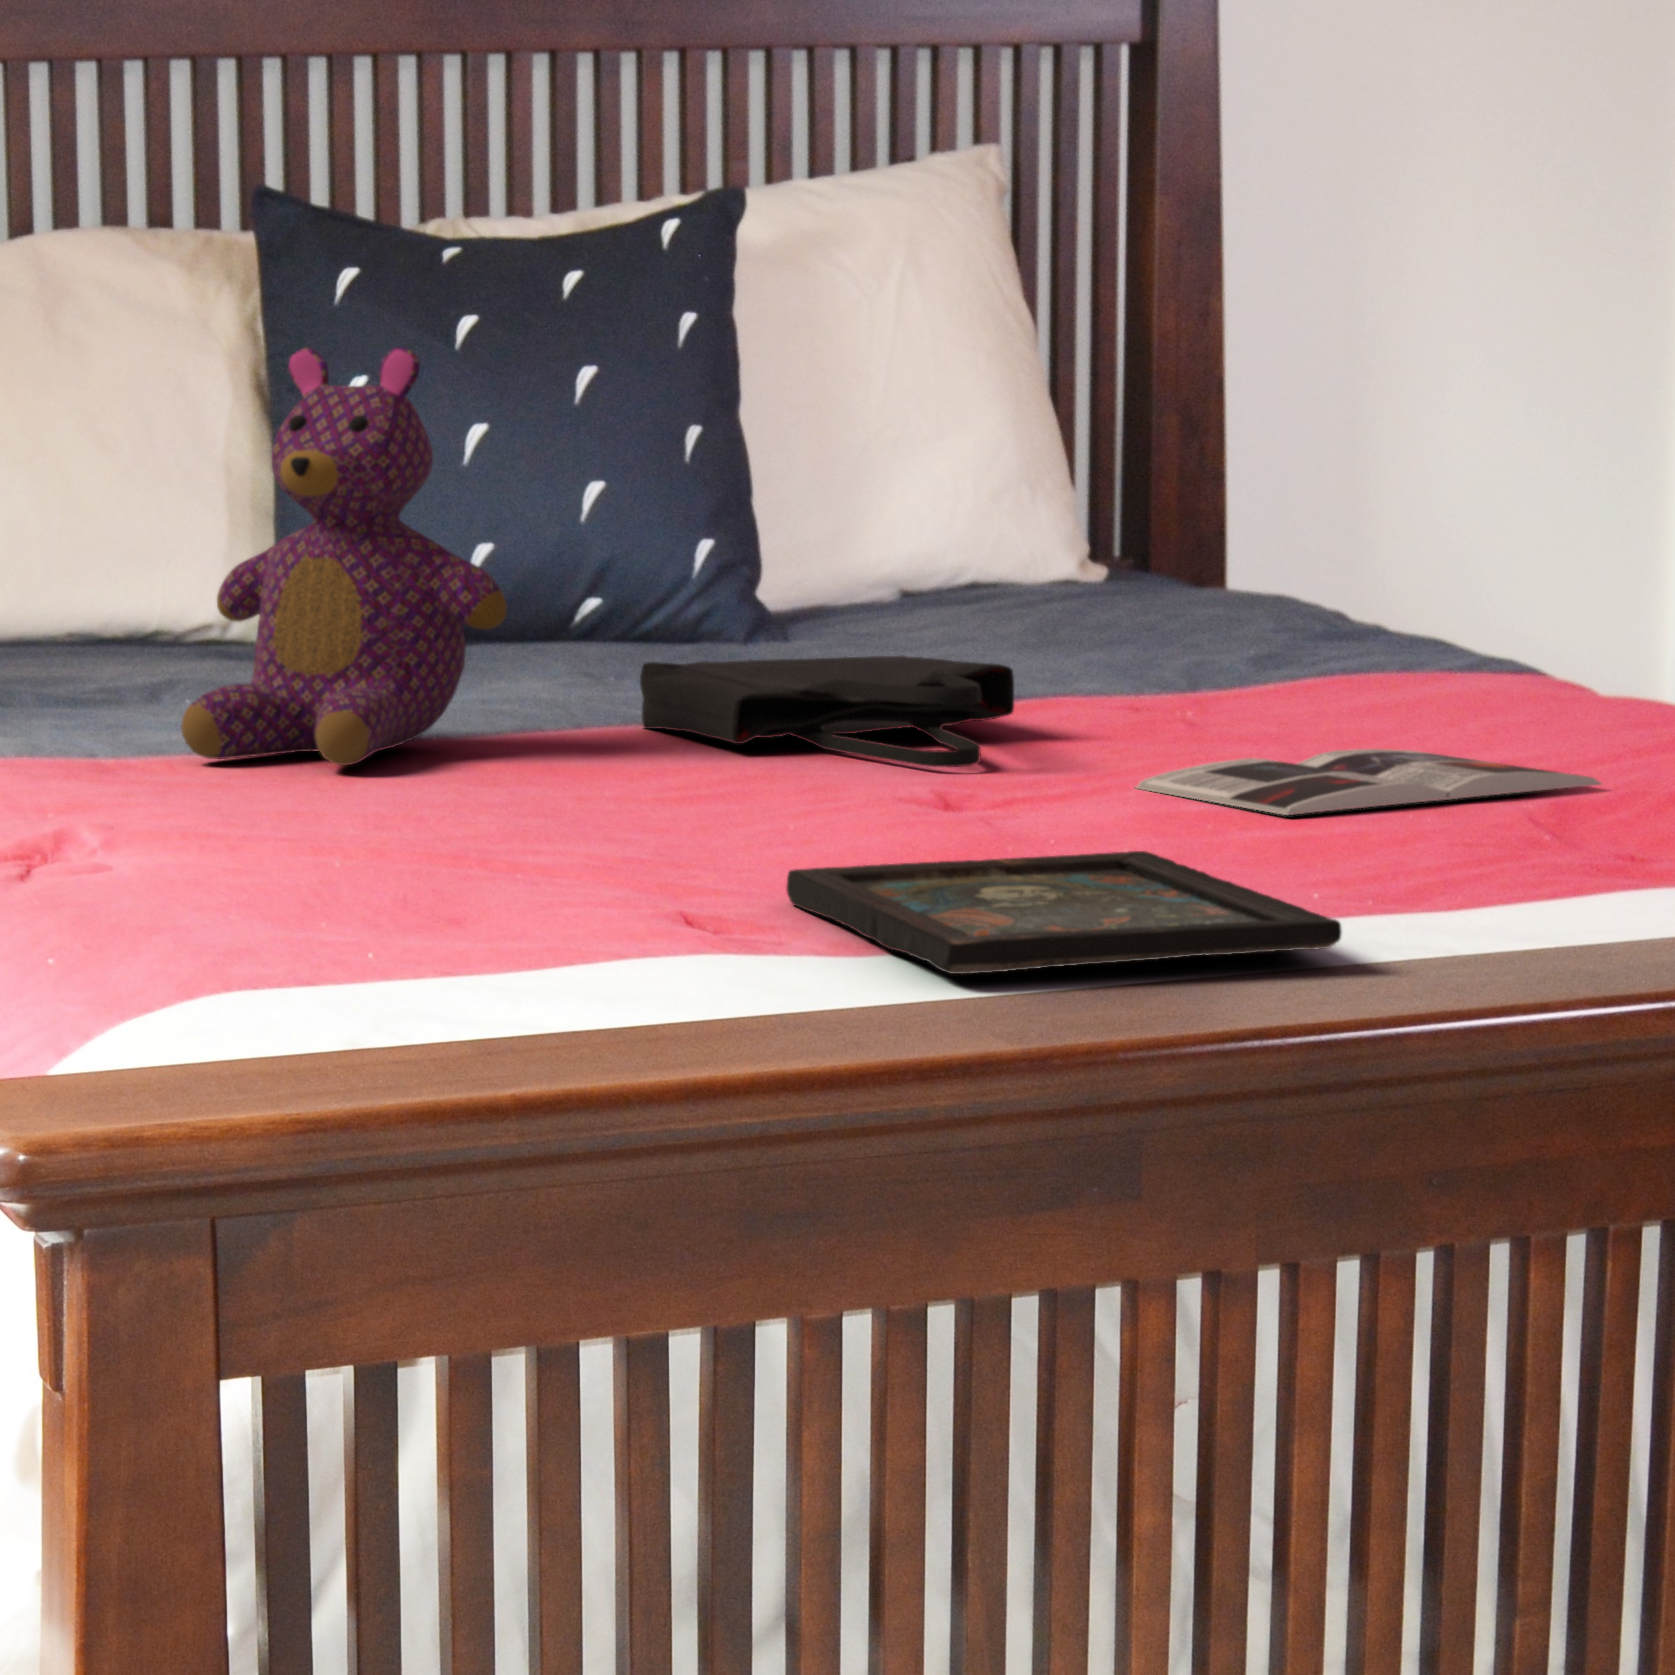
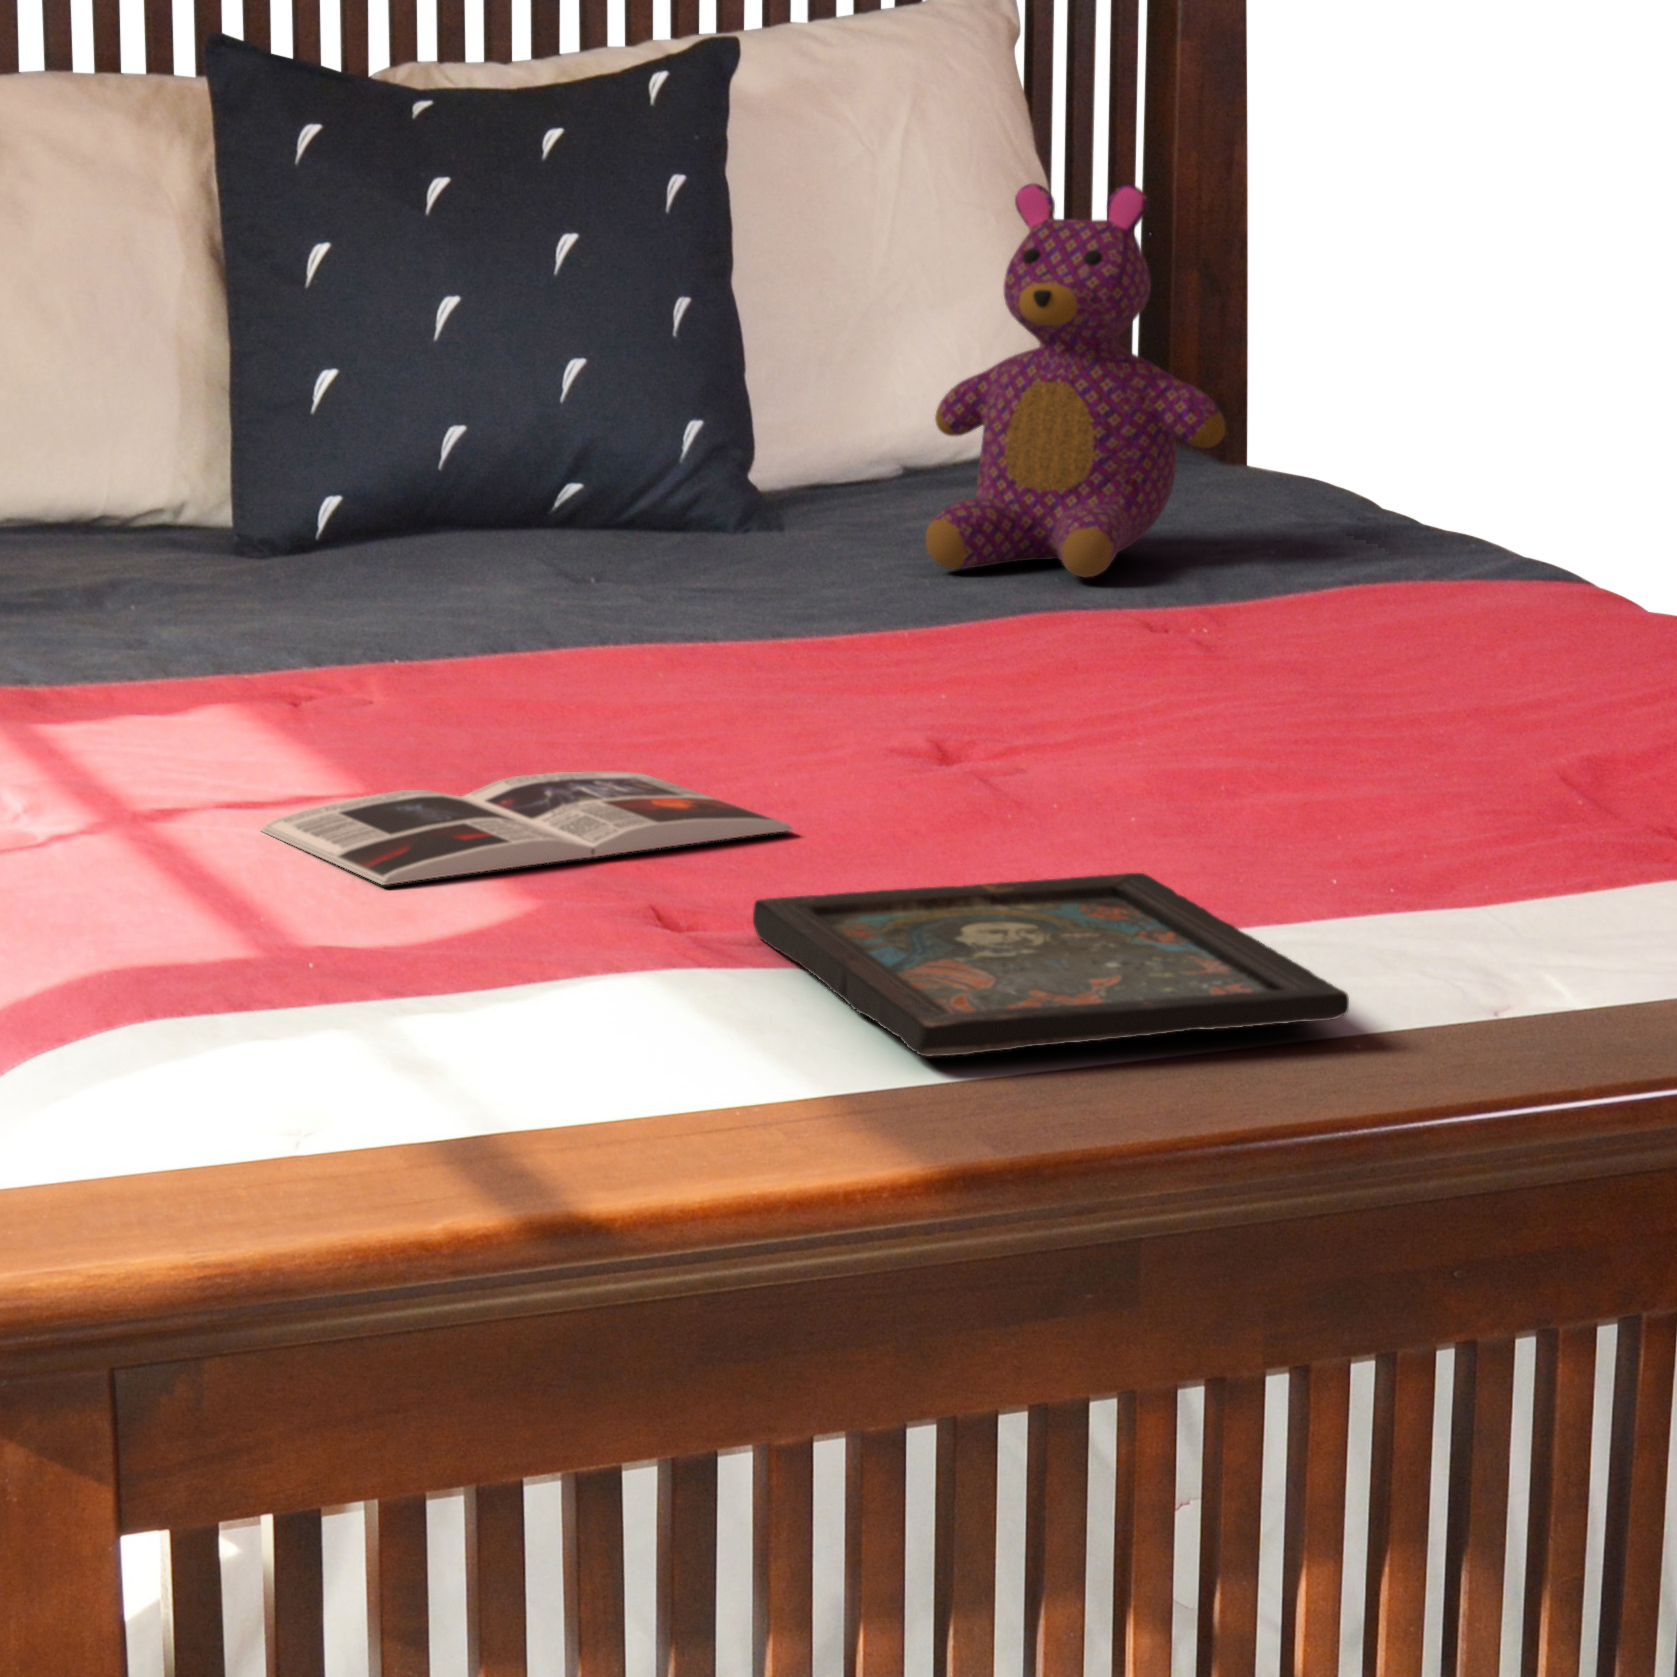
teddy bear: present [181,347,507,766] -> present [926,183,1225,578]
tote bag: present [640,656,1014,767] -> none [610,570,1013,721]
magazine: present [1136,749,1601,815] -> present [261,772,794,885]

